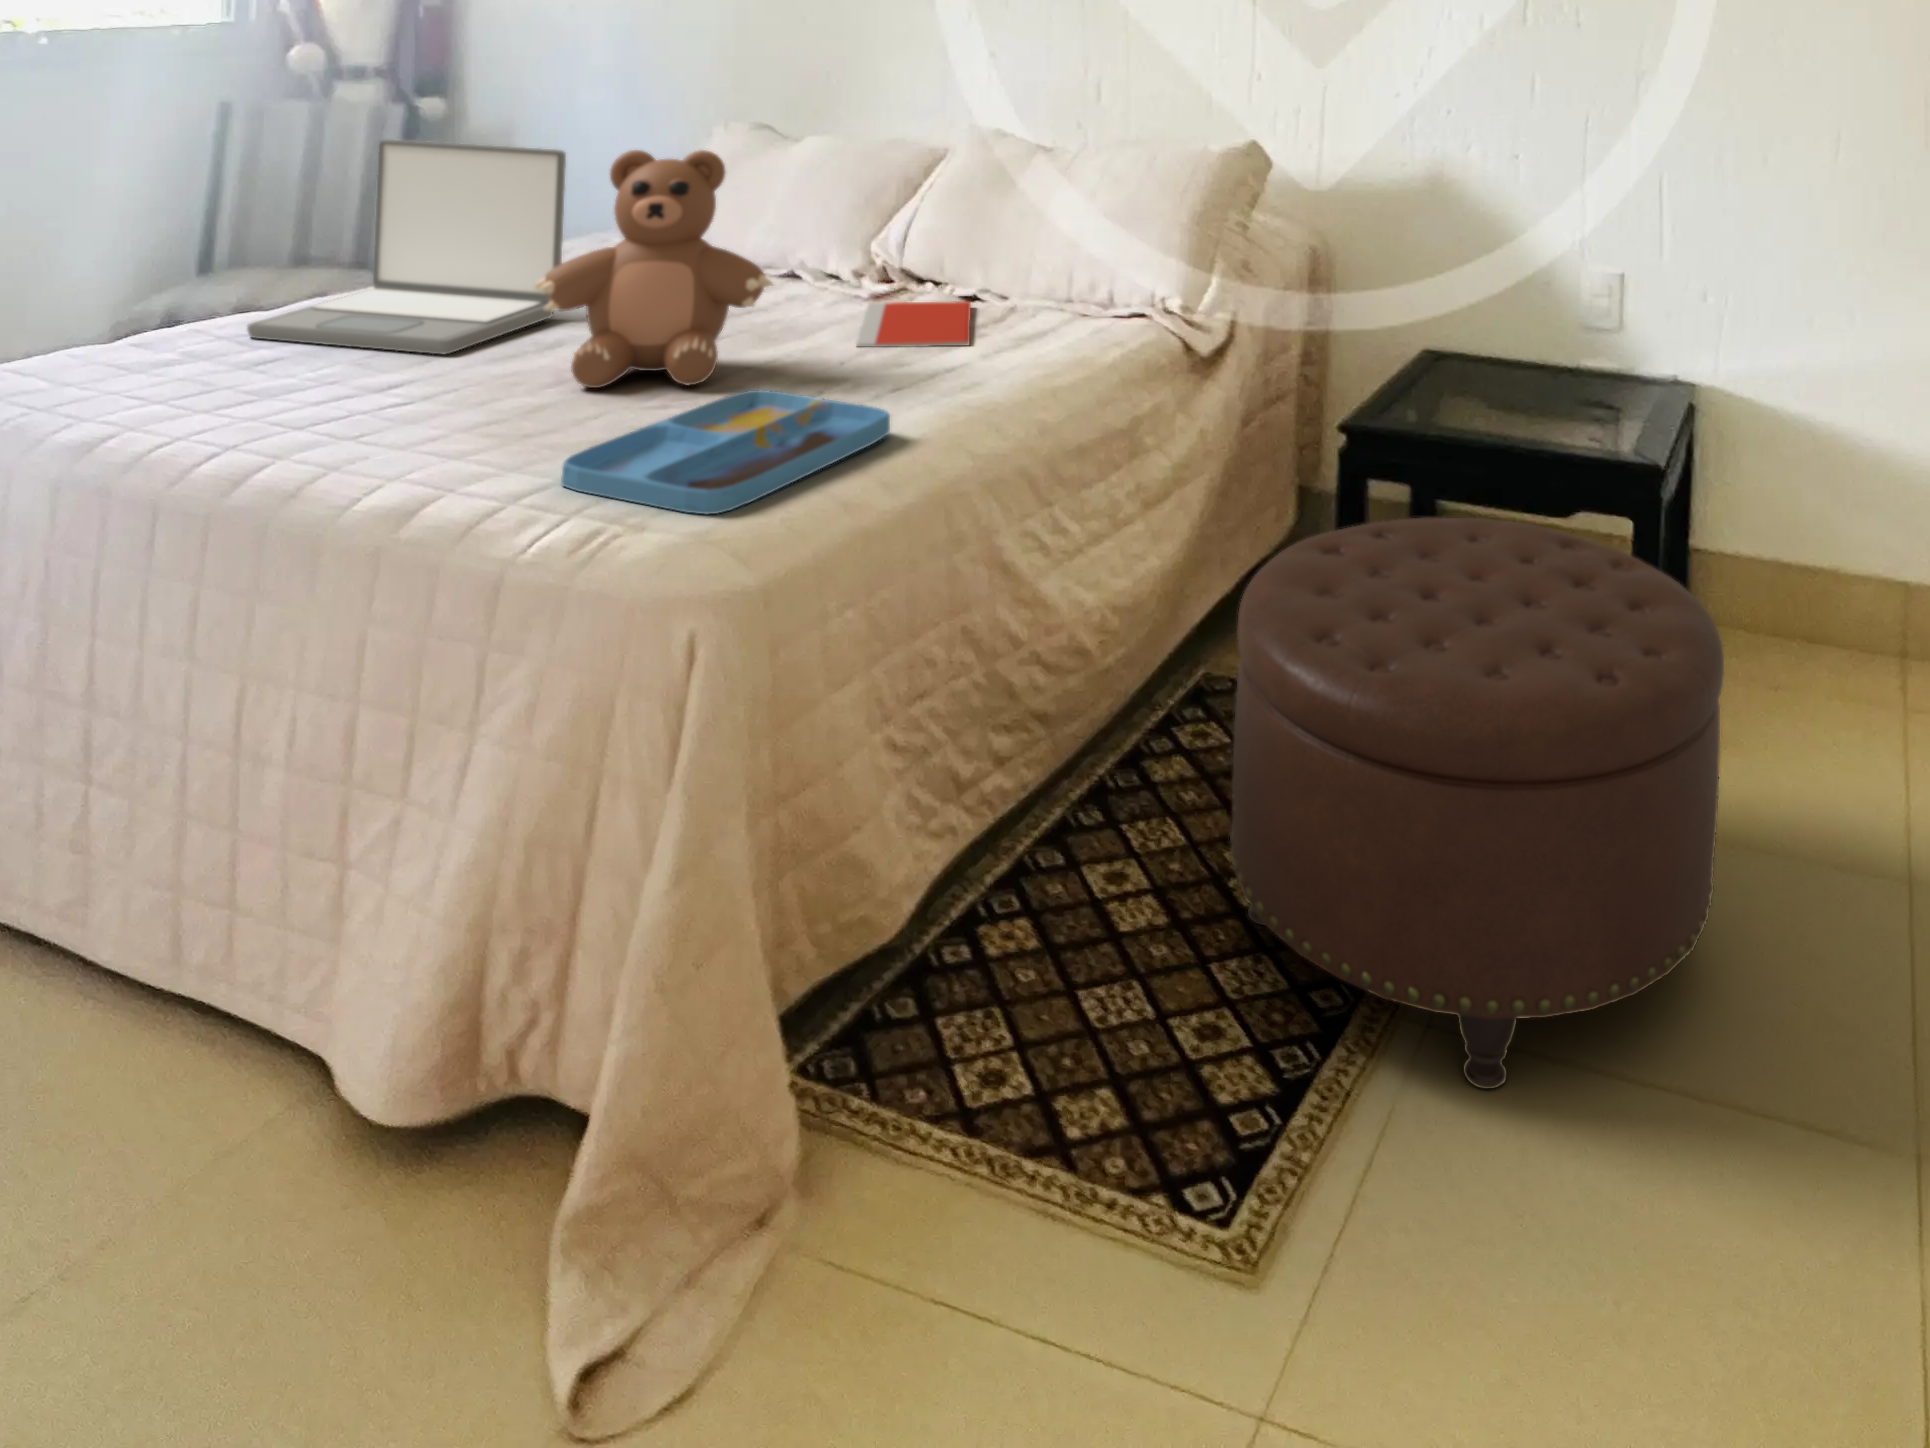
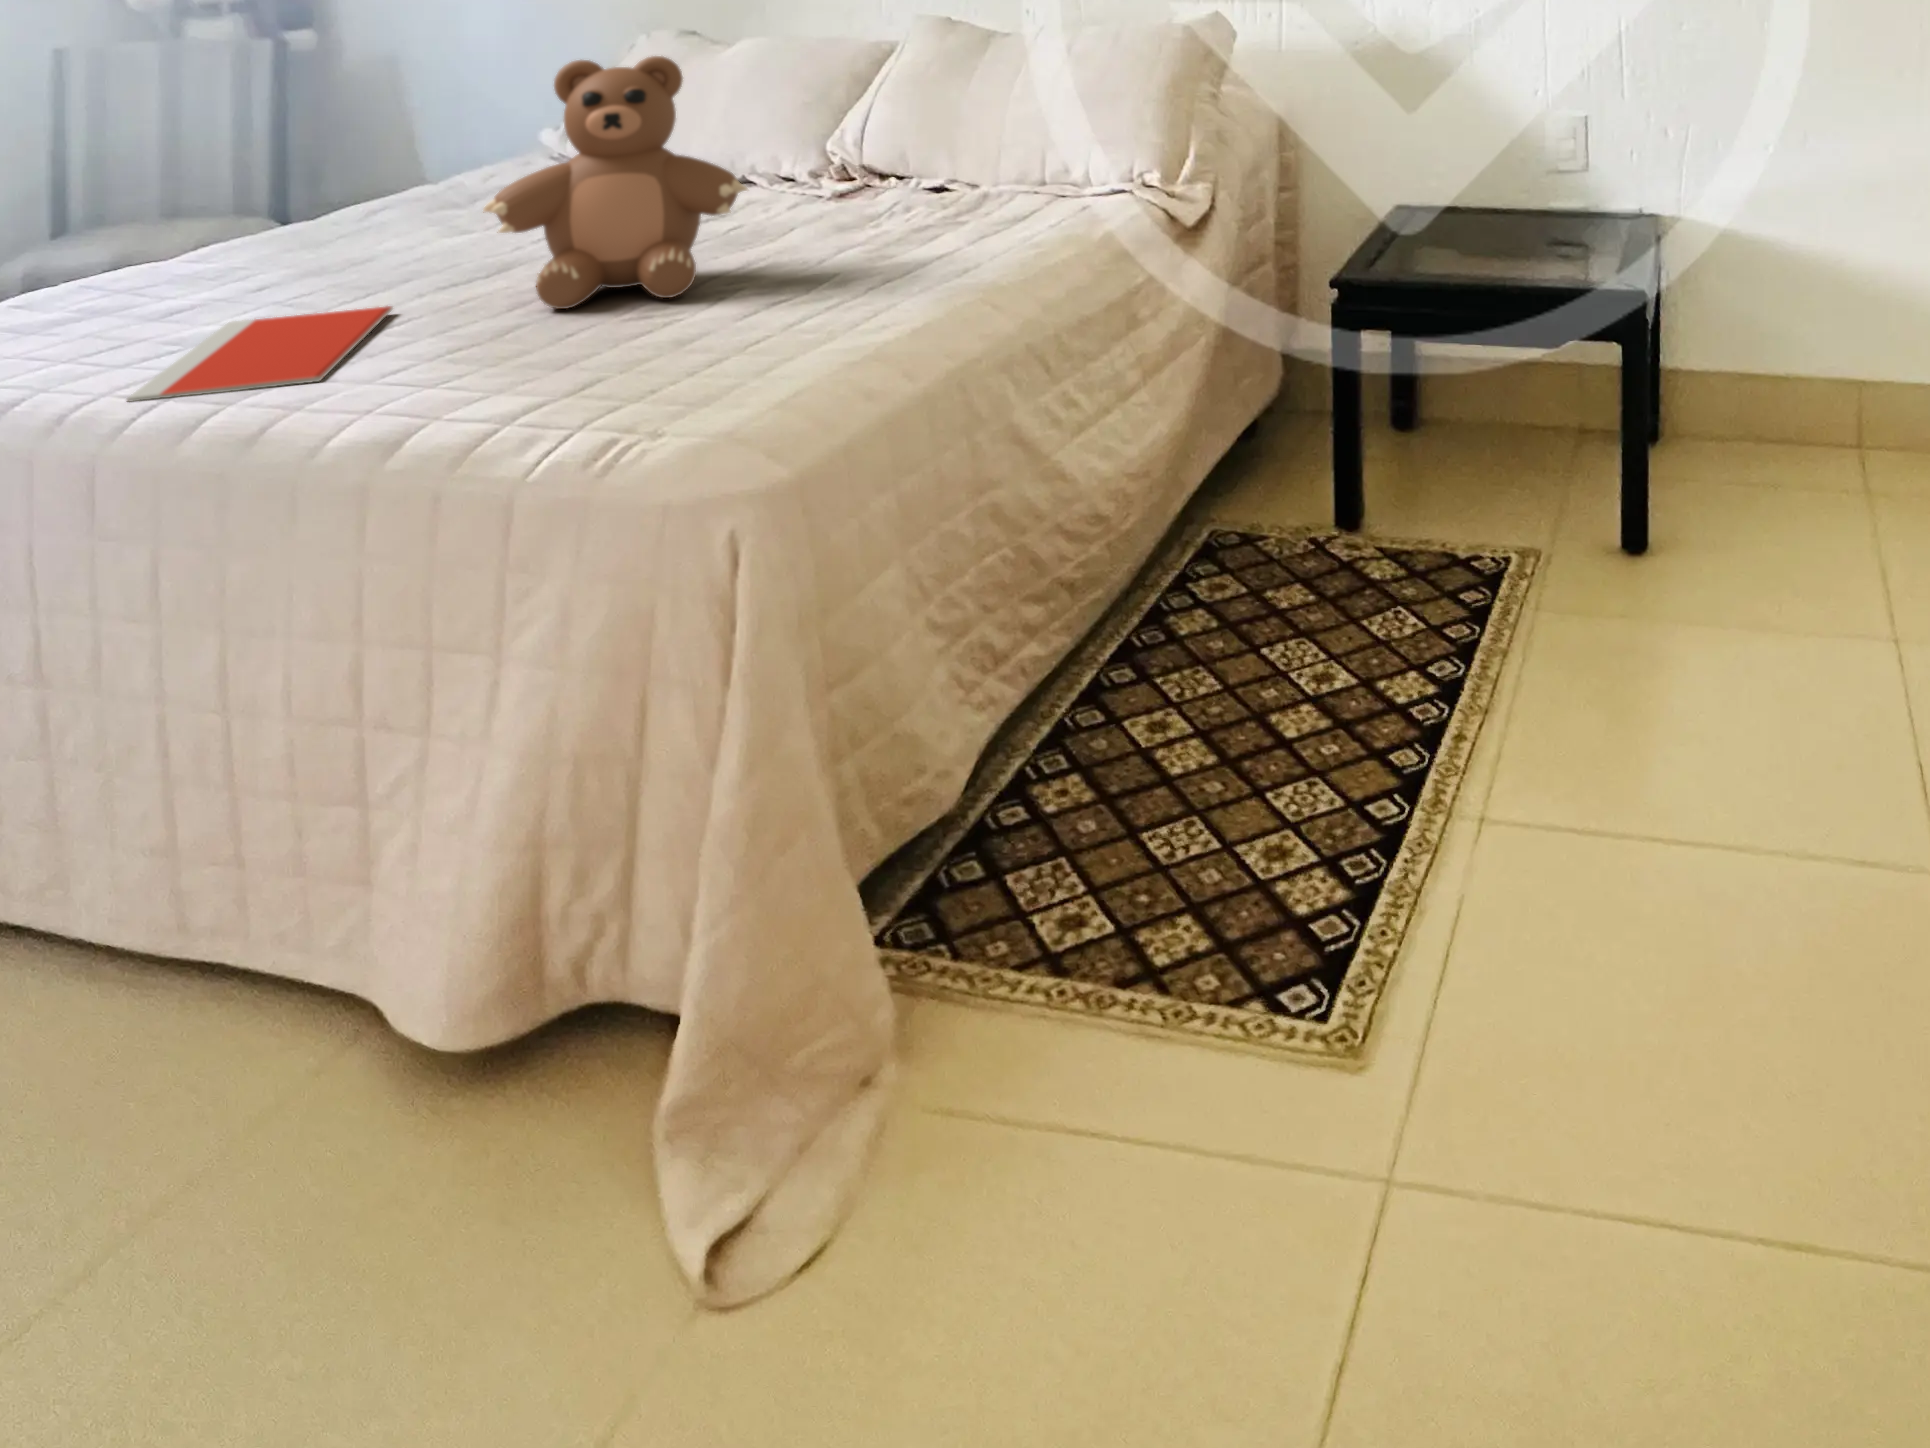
laptop: present [247,139,566,354] -> none [145,68,502,291]
notebook: present [857,301,971,347] -> present [127,306,393,402]
tray: present [561,390,890,515] -> none [556,294,899,419]
ottoman: present [1230,518,1724,1089] -> none [1270,358,1734,866]

